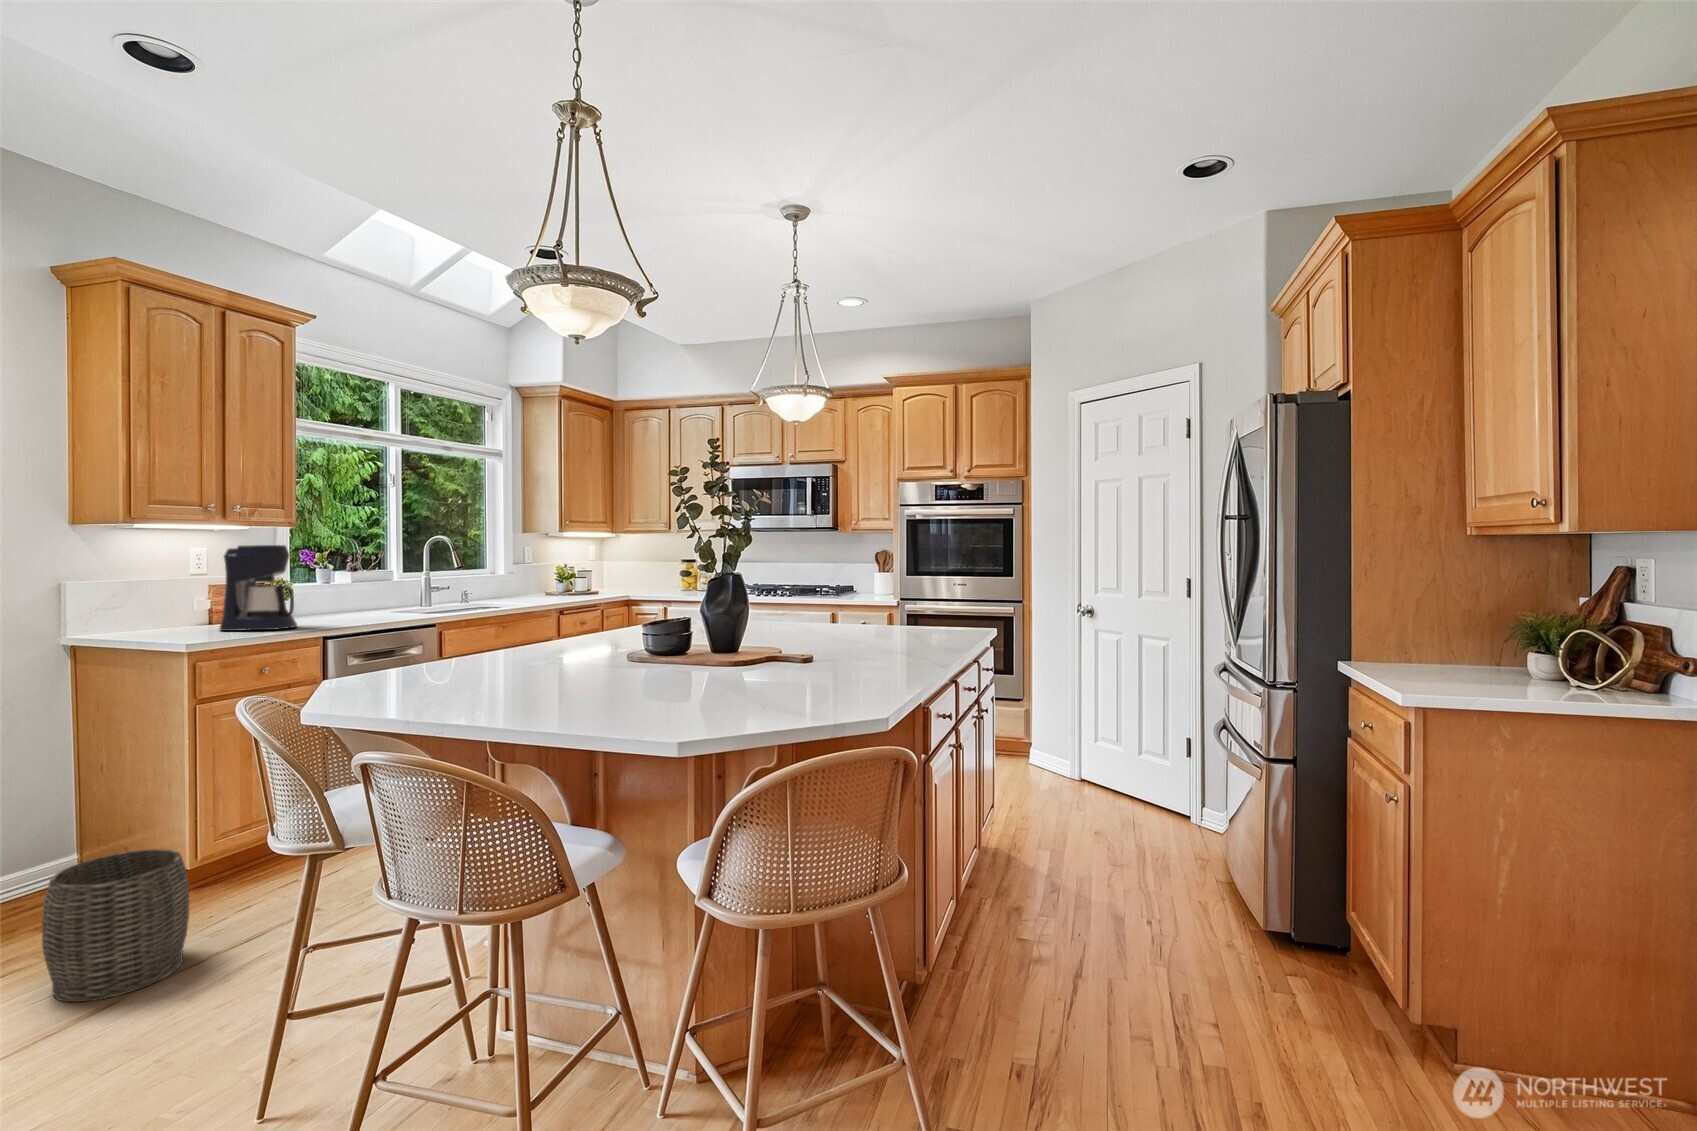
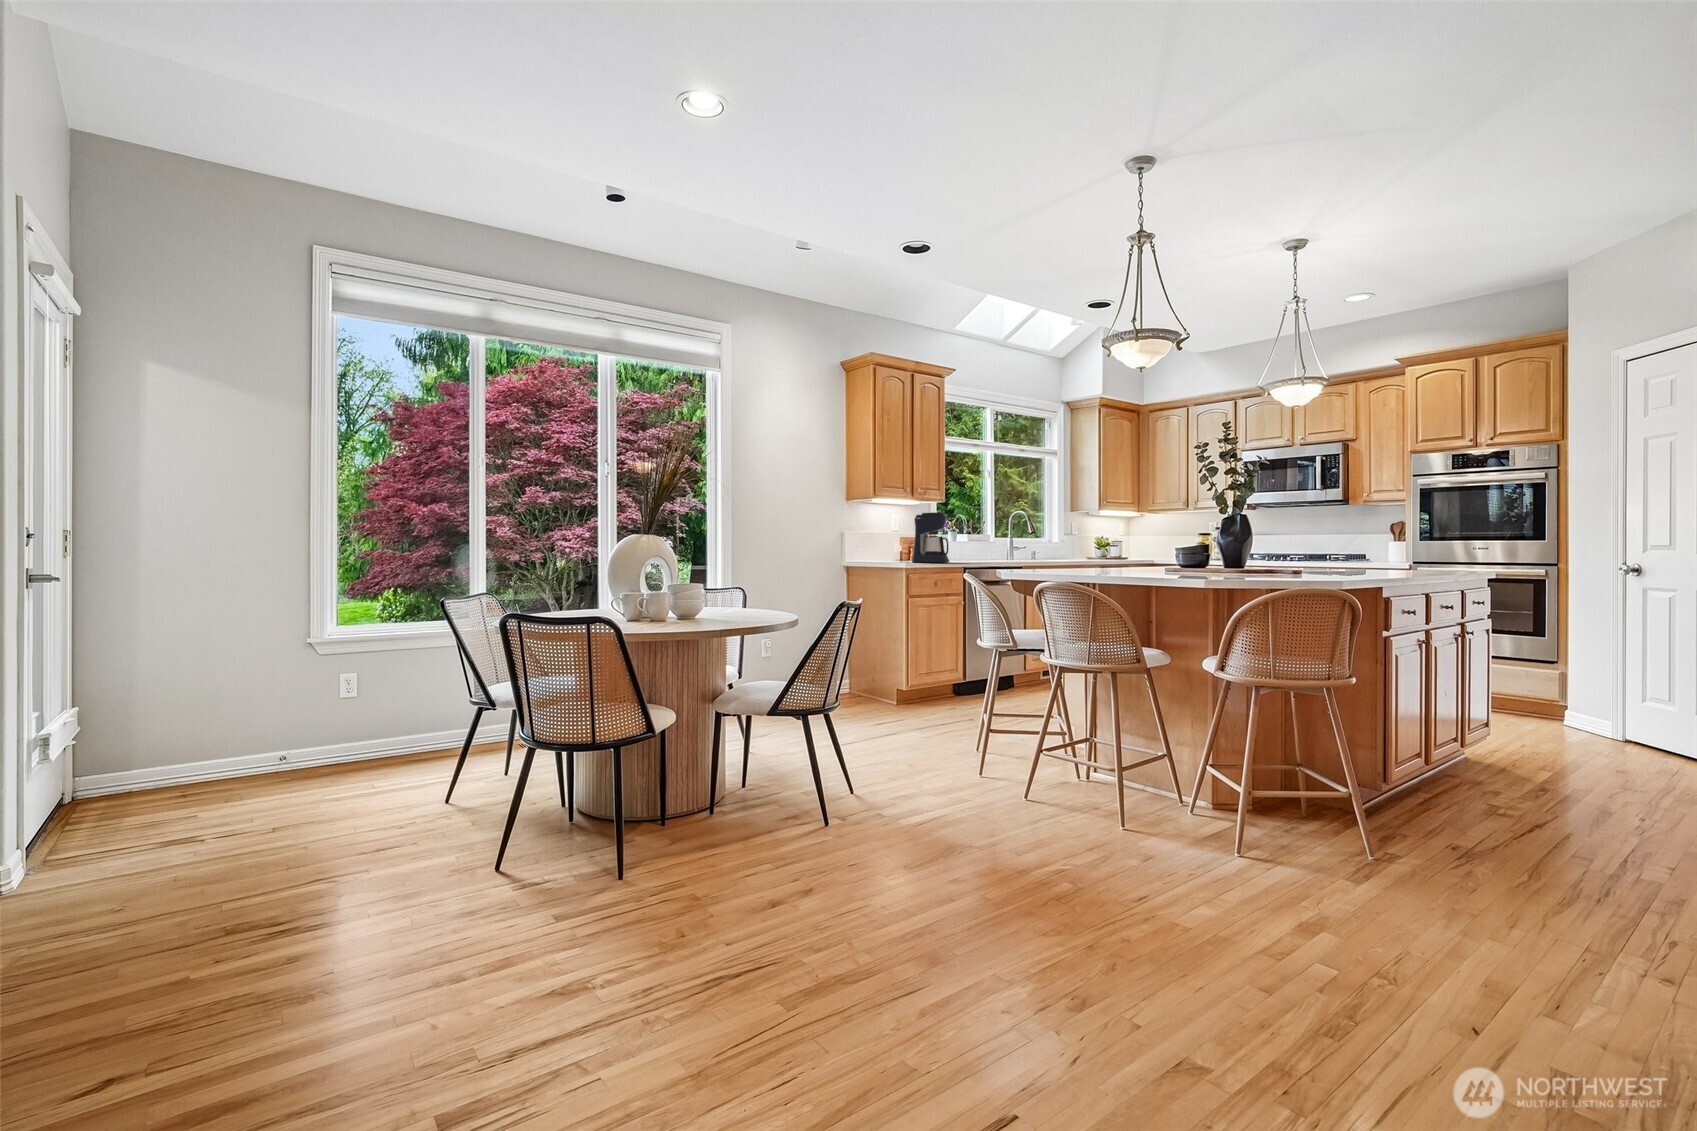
woven basket: present [42,849,189,1002] -> none [861,667,918,732]

